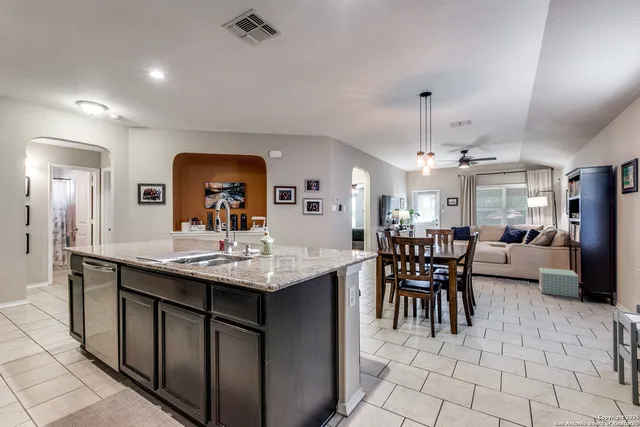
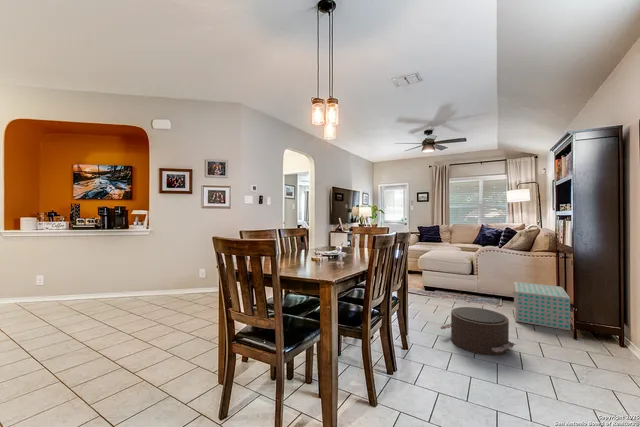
pouf: none [493,282,544,308] -> present [440,307,516,356]

